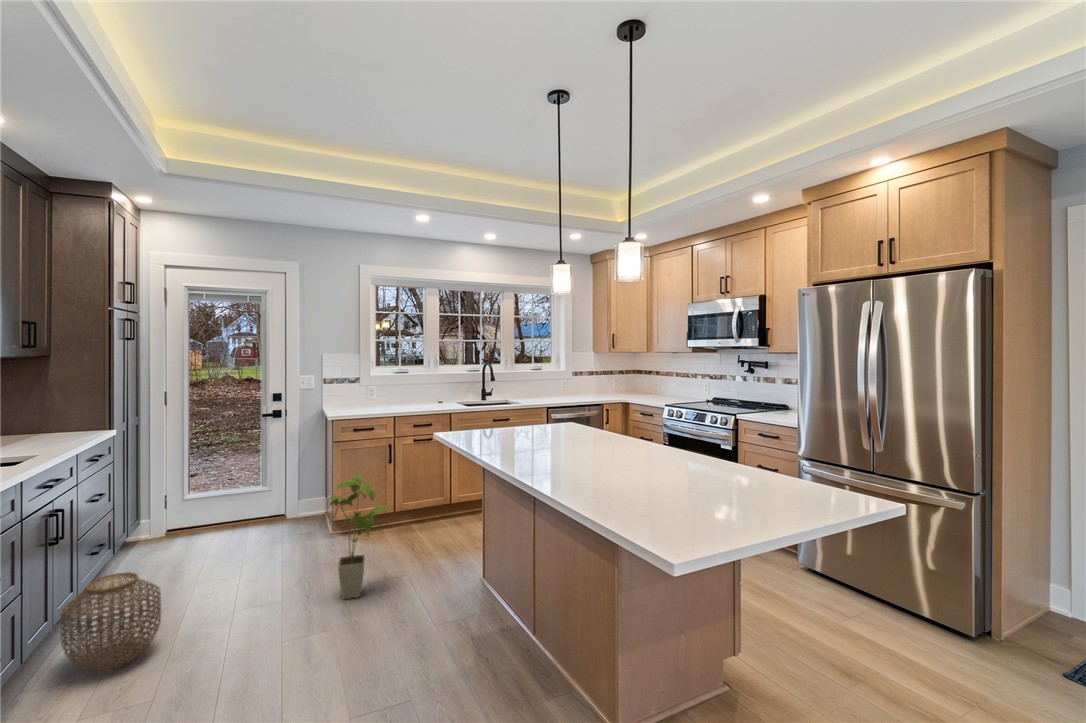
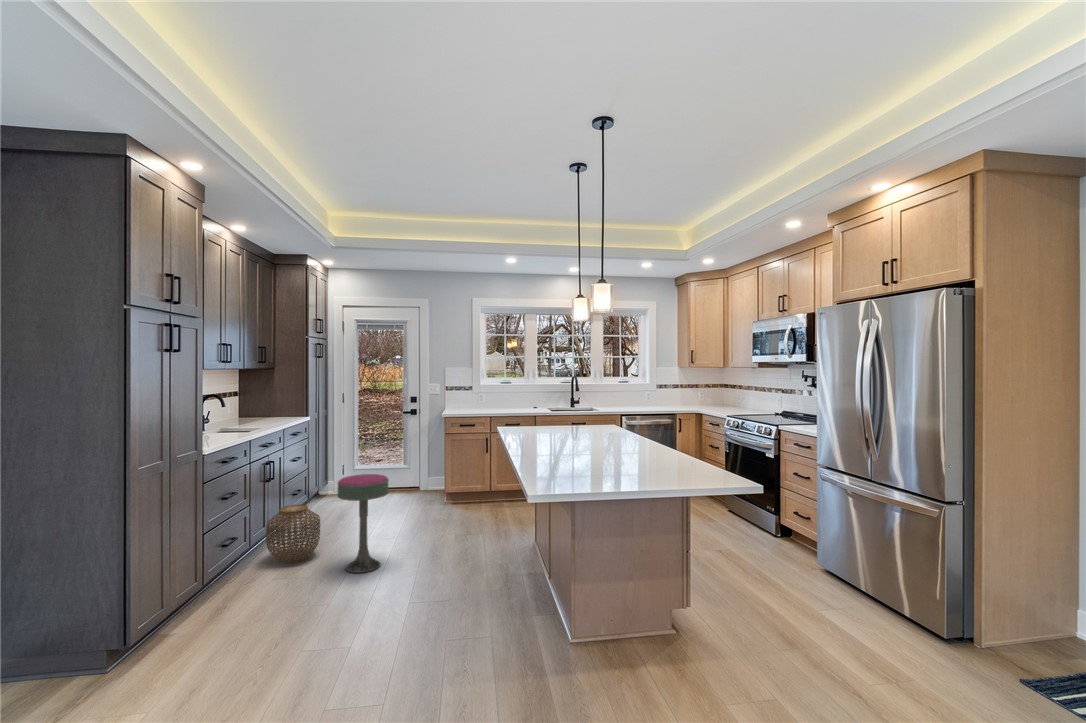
house plant: present [329,476,390,599] -> none [427,455,474,544]
bar stool: none [198,514,282,670] -> present [338,474,389,573]

